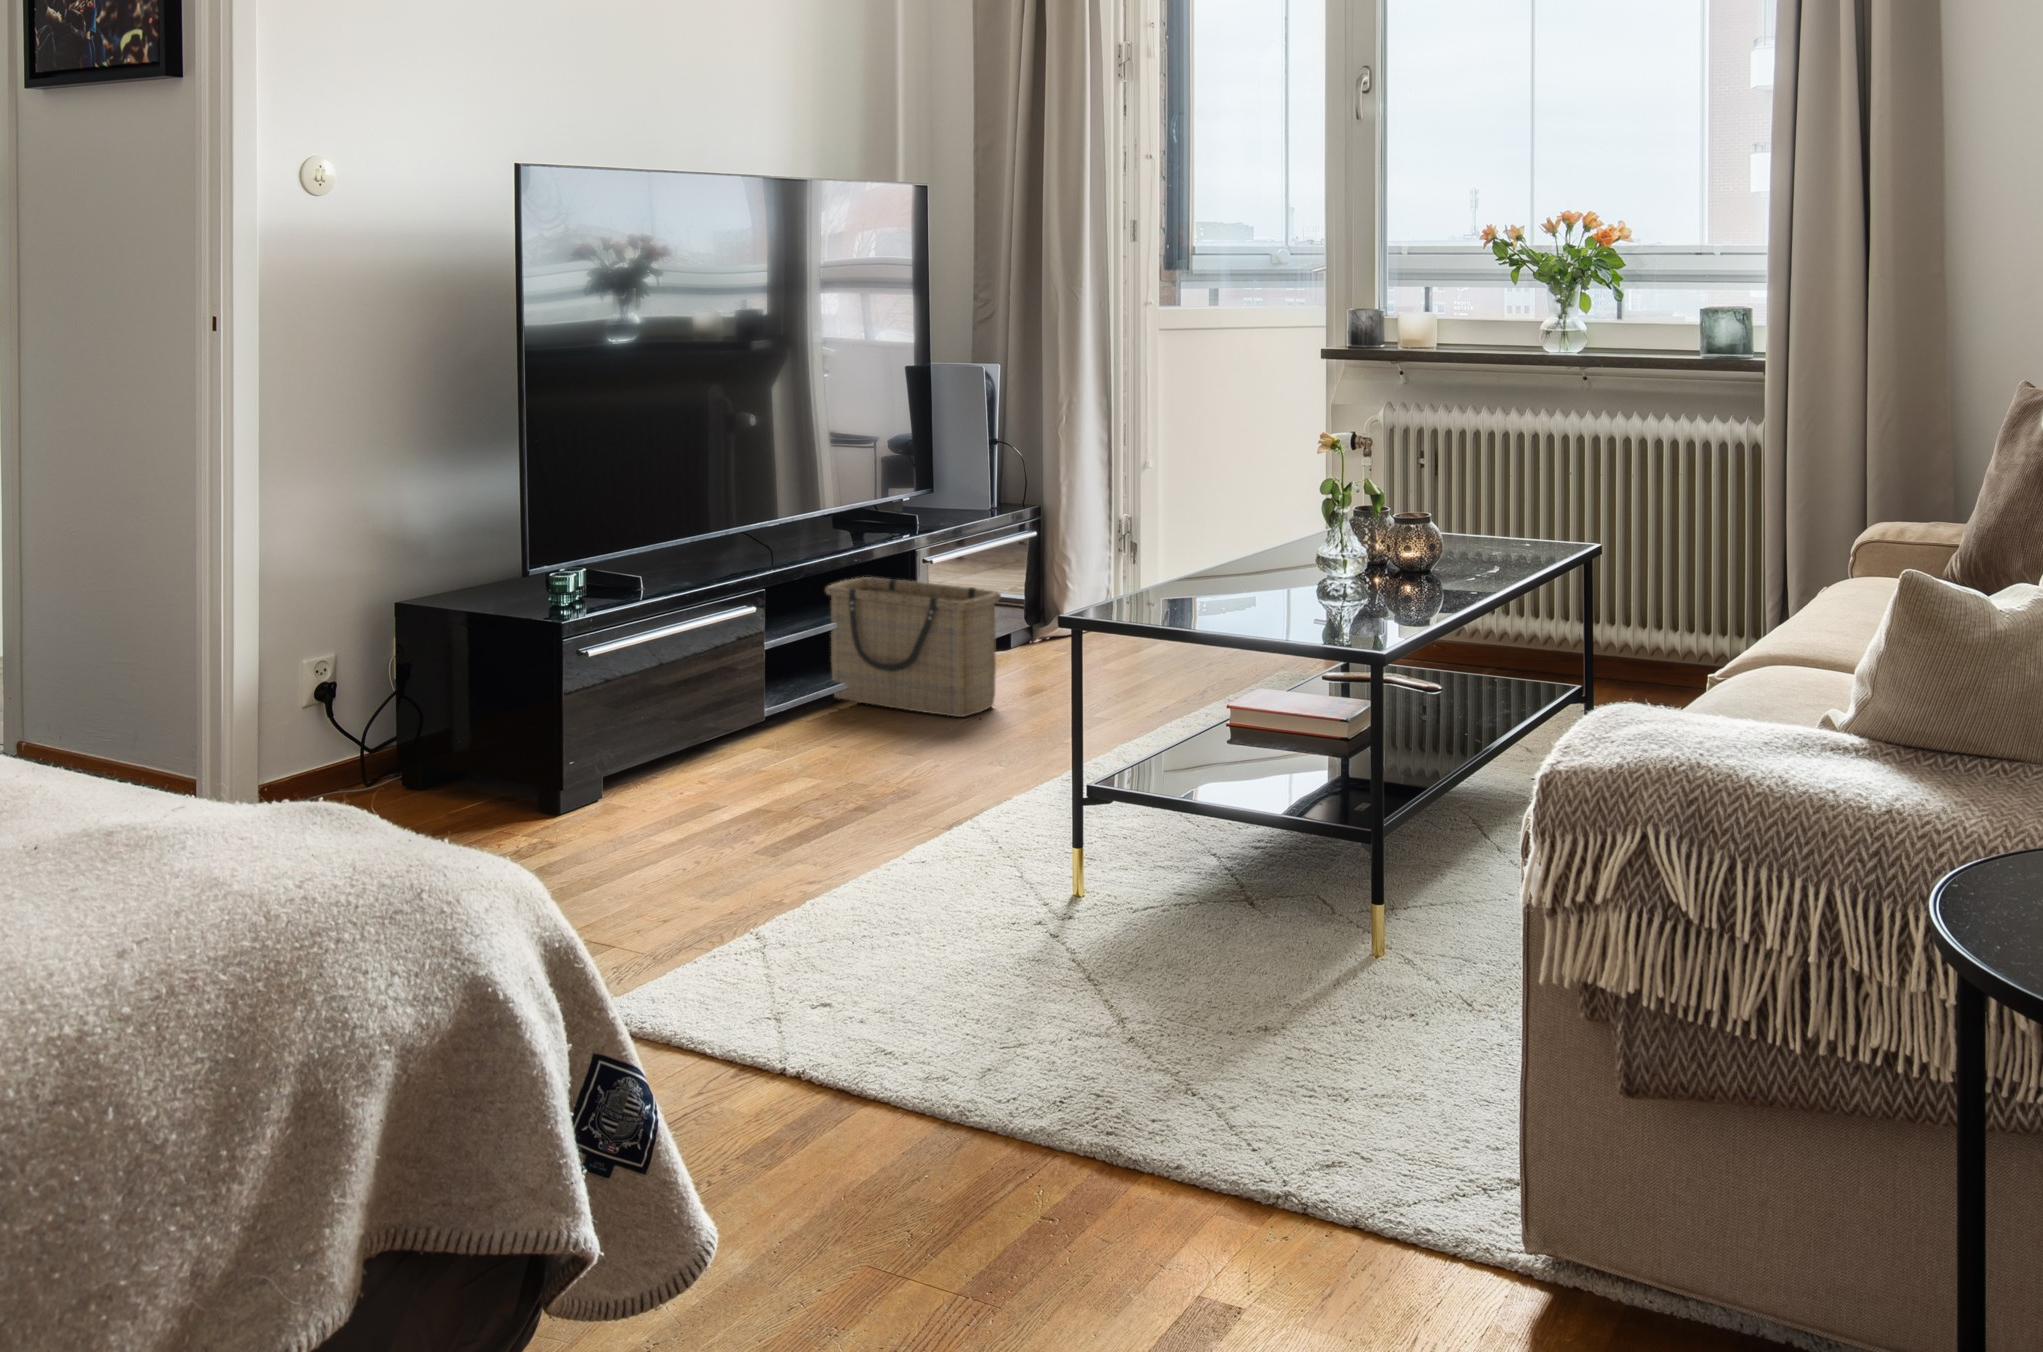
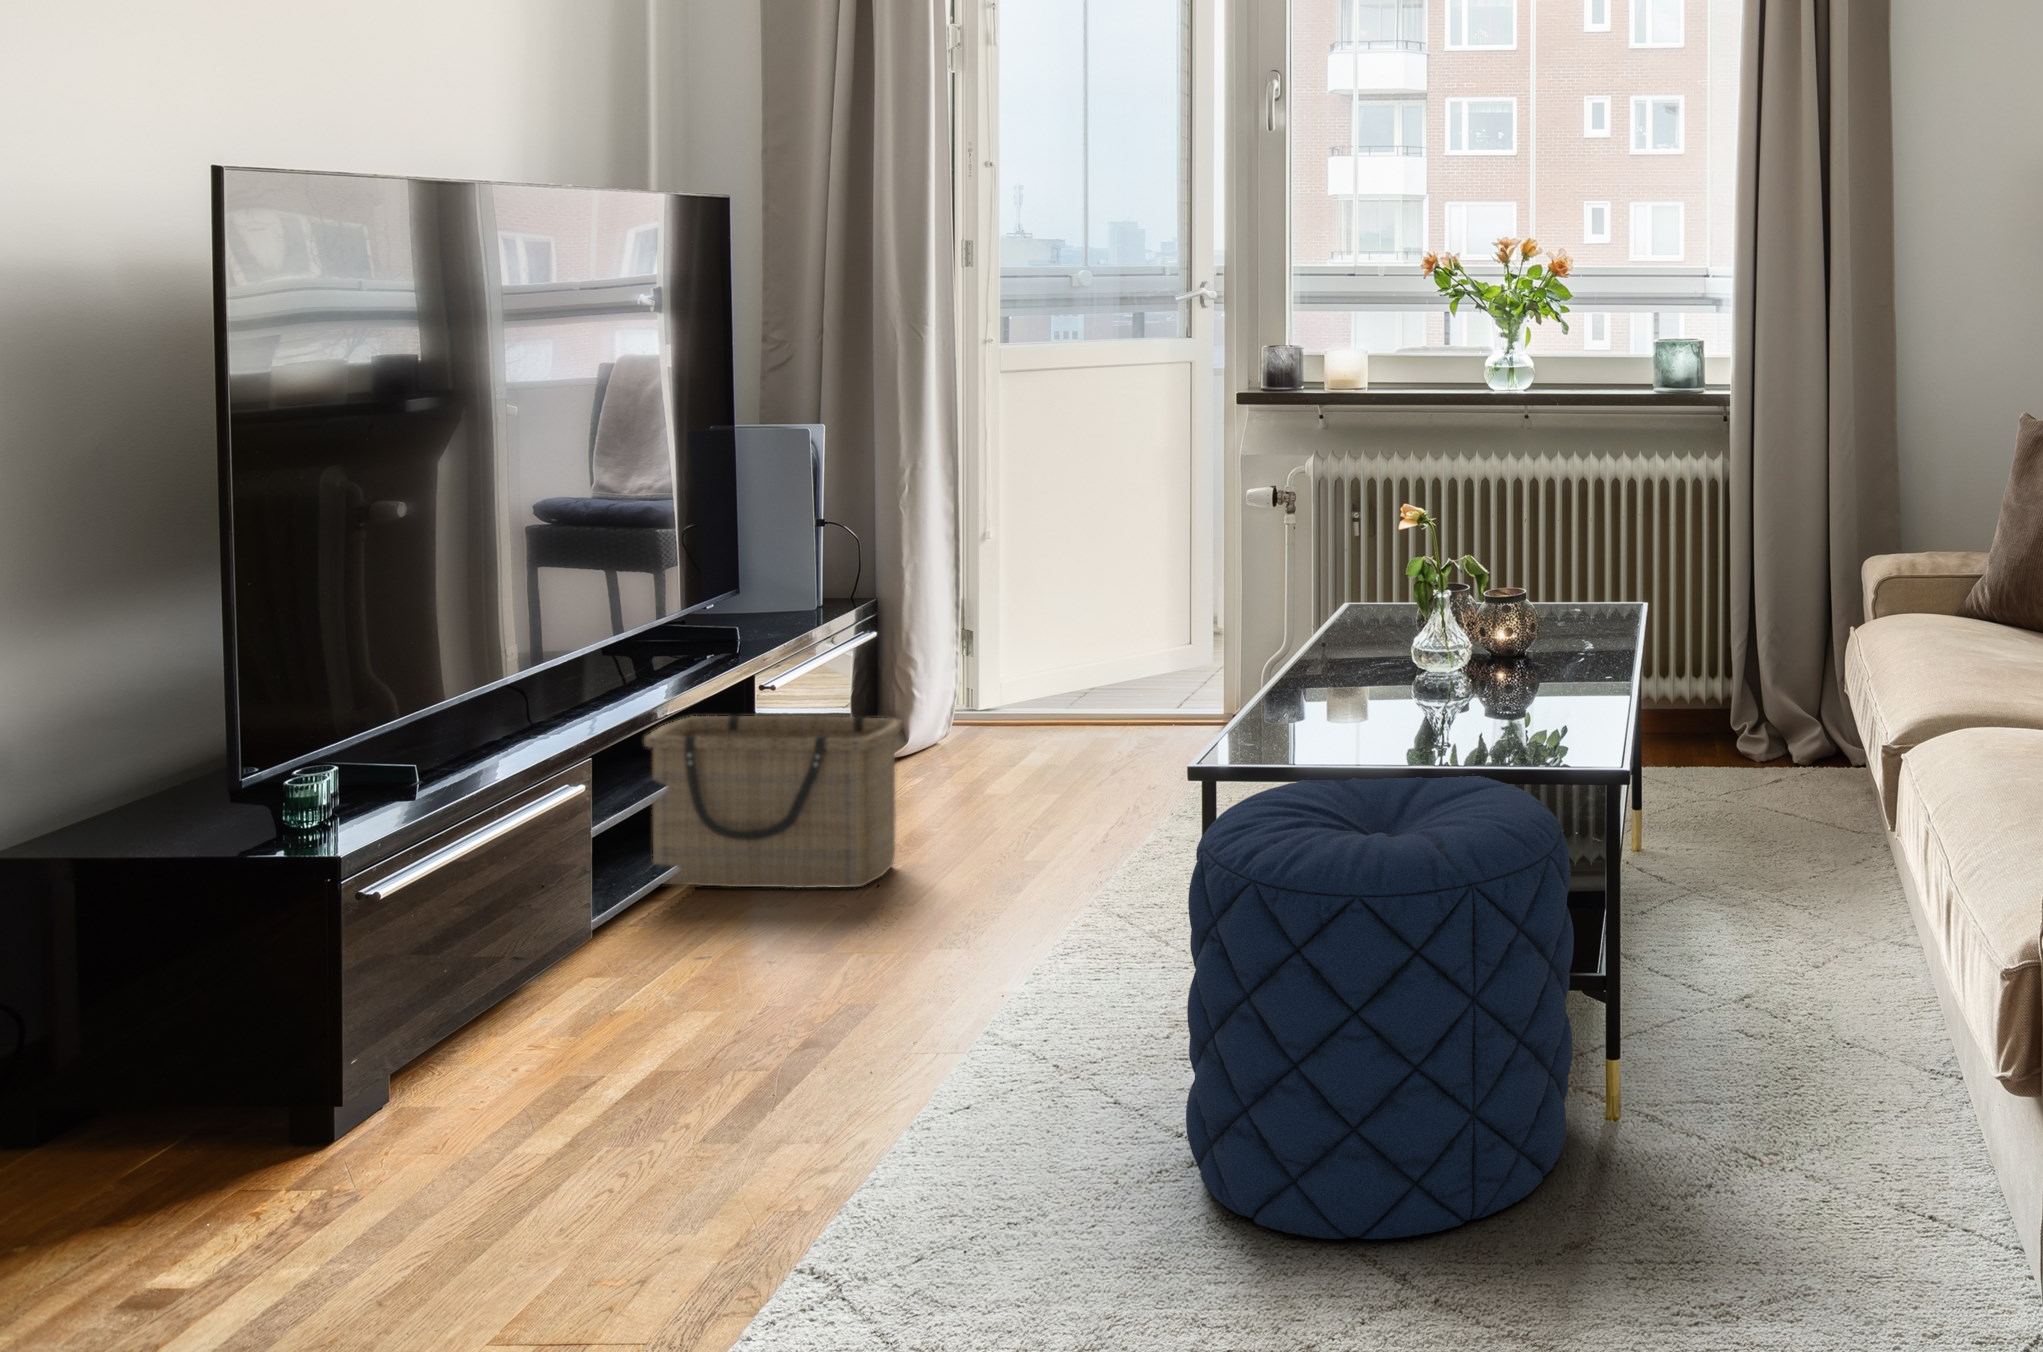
pouf: none [1022,637,1332,998] -> present [1186,774,1574,1239]

